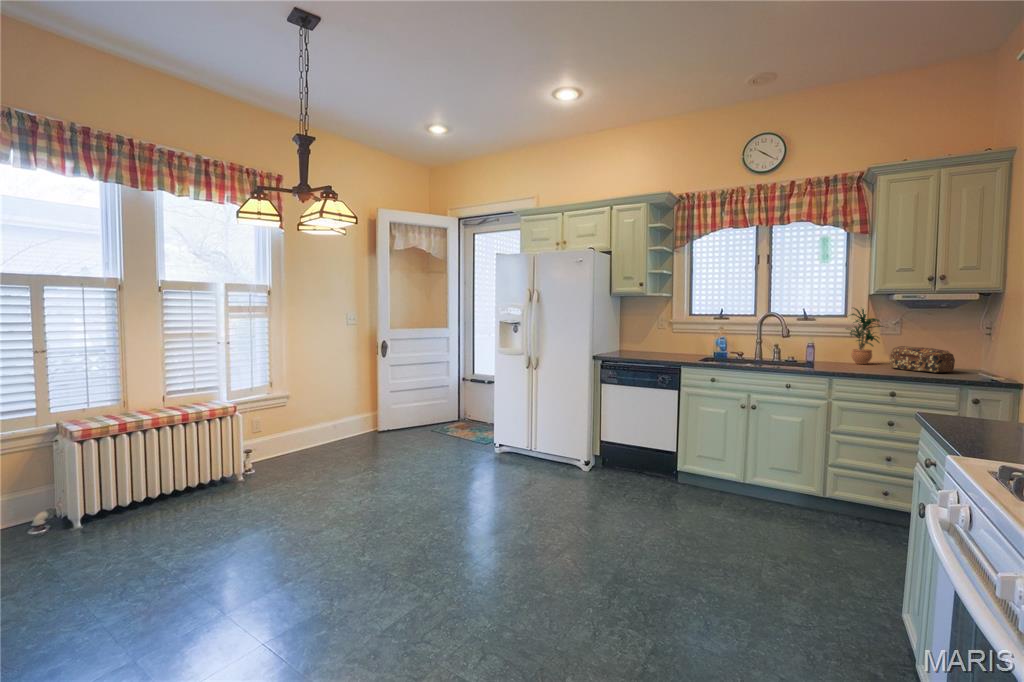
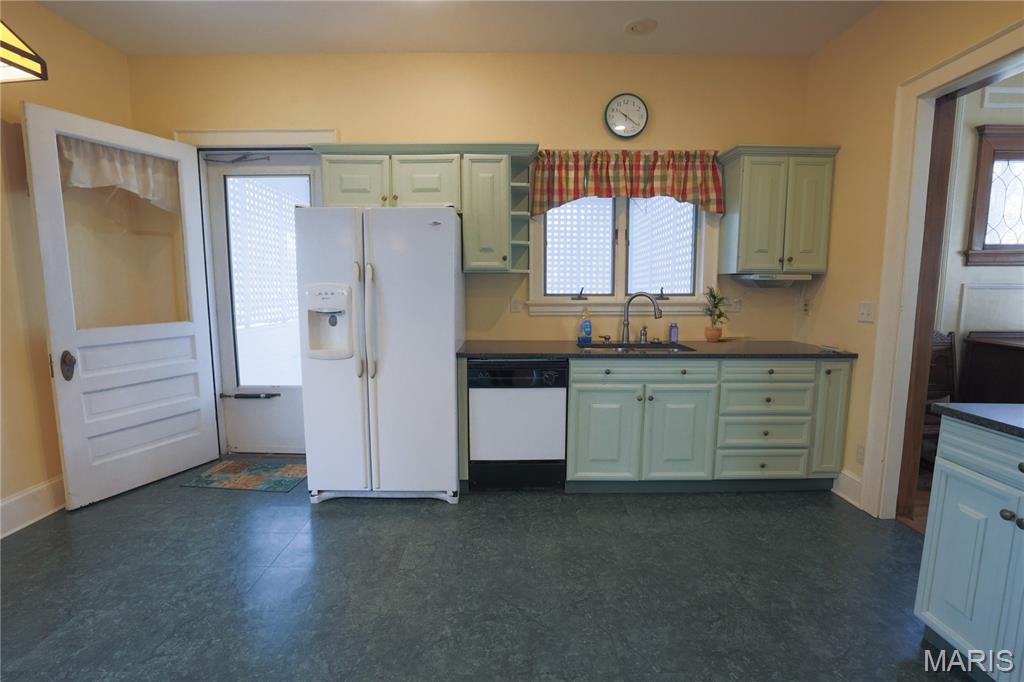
bread loaf: present [889,346,955,372] -> none [746,324,797,348]

